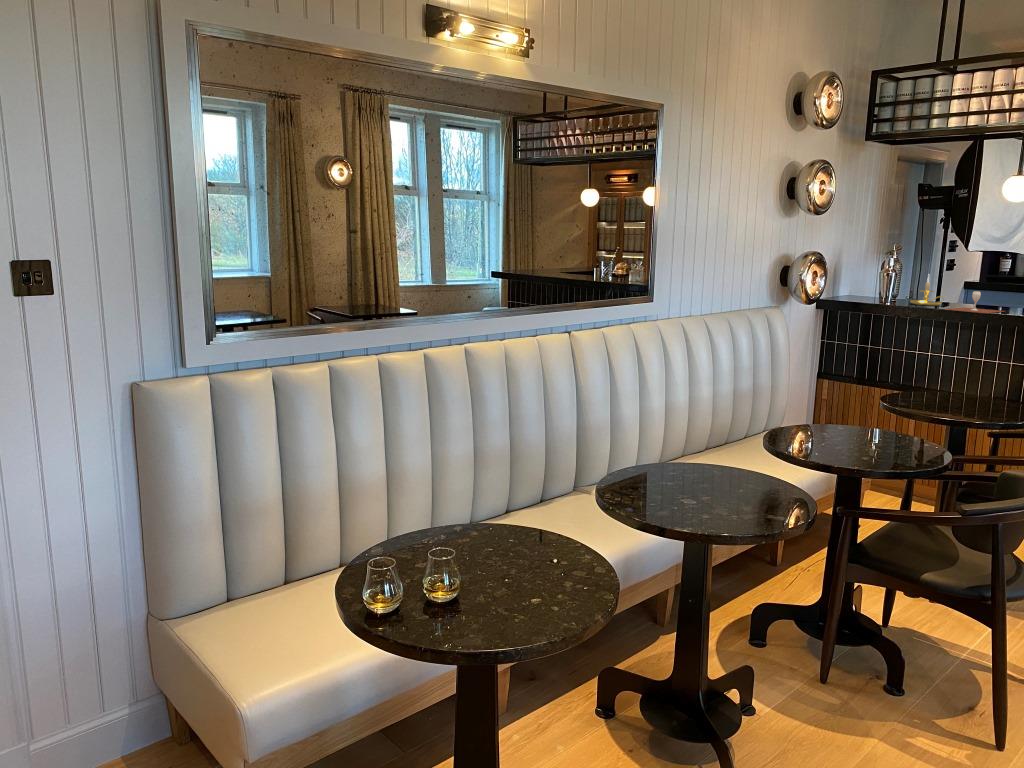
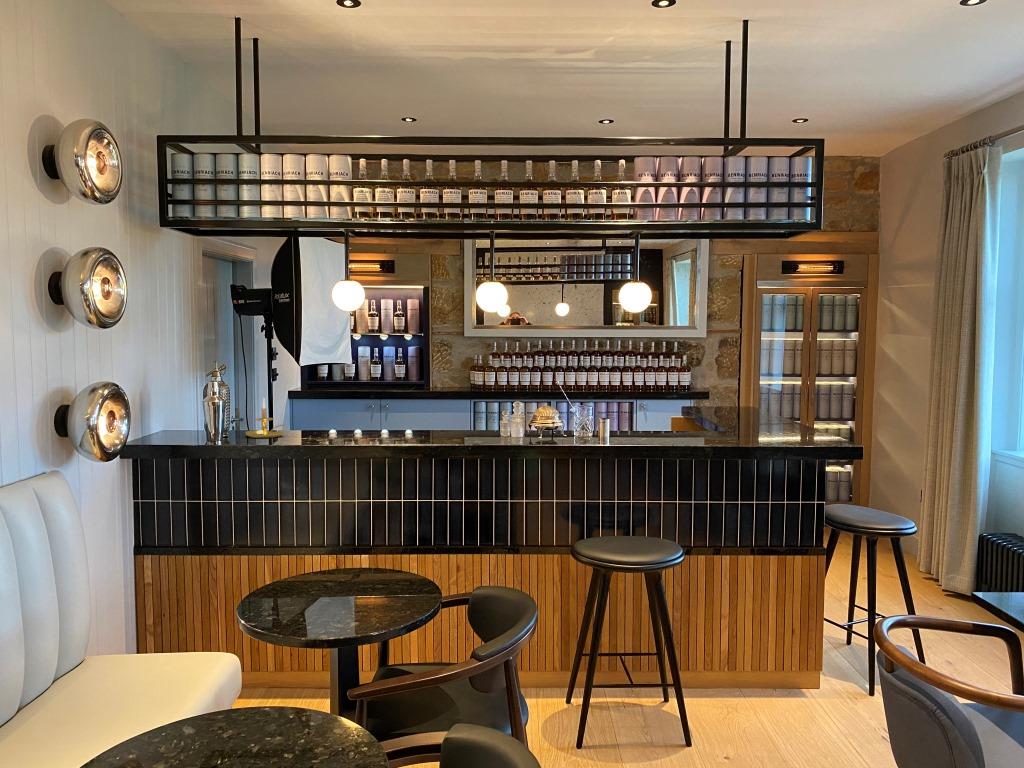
wine glass: present [946,291,1004,313] -> none [290,417,357,445]

